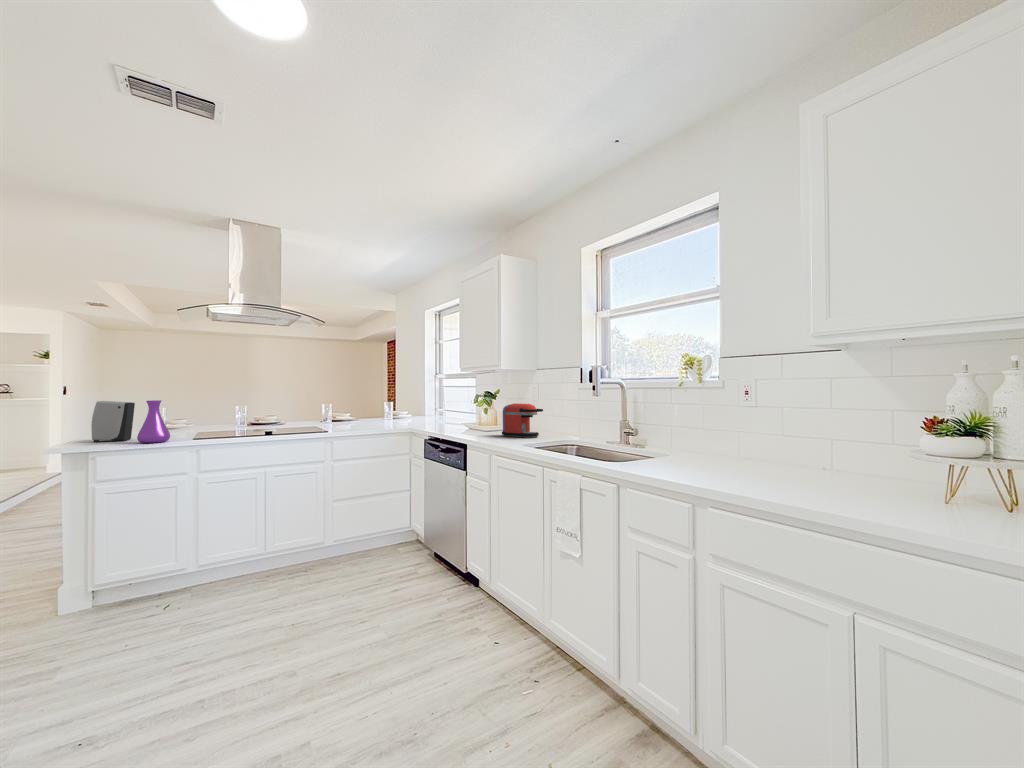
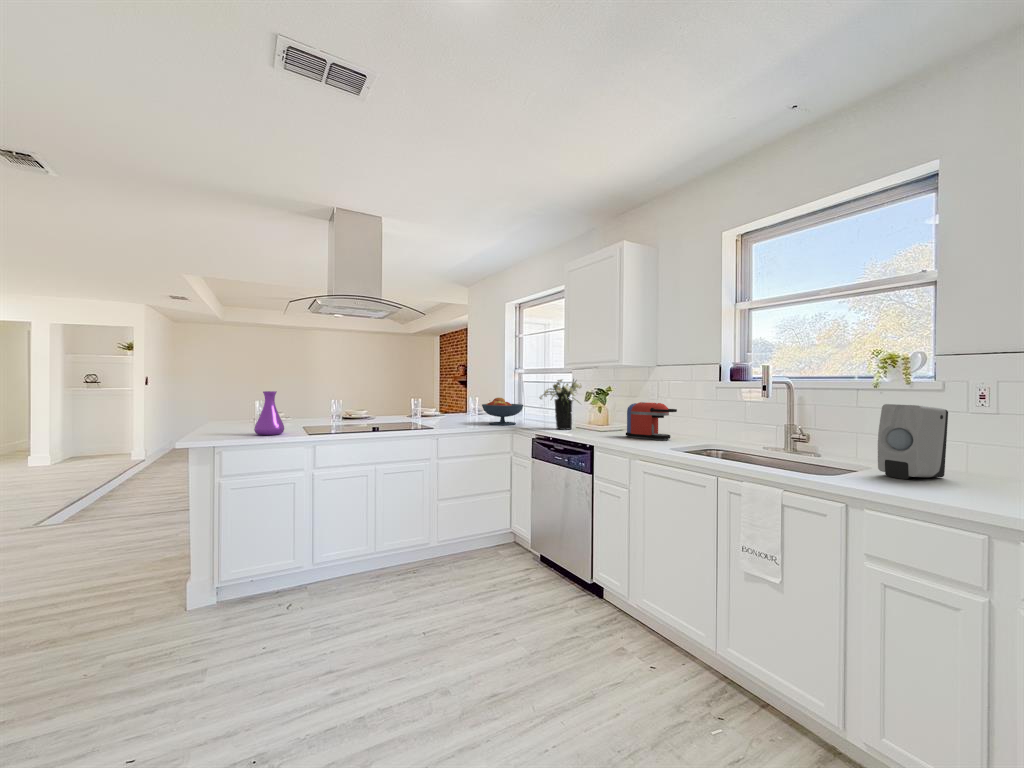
flower arrangement: none [431,382,473,431] -> present [540,379,582,430]
soap dispenser: present [91,401,135,442] -> present [878,404,948,479]
fruit bowl: none [383,402,424,428] -> present [482,398,523,425]

